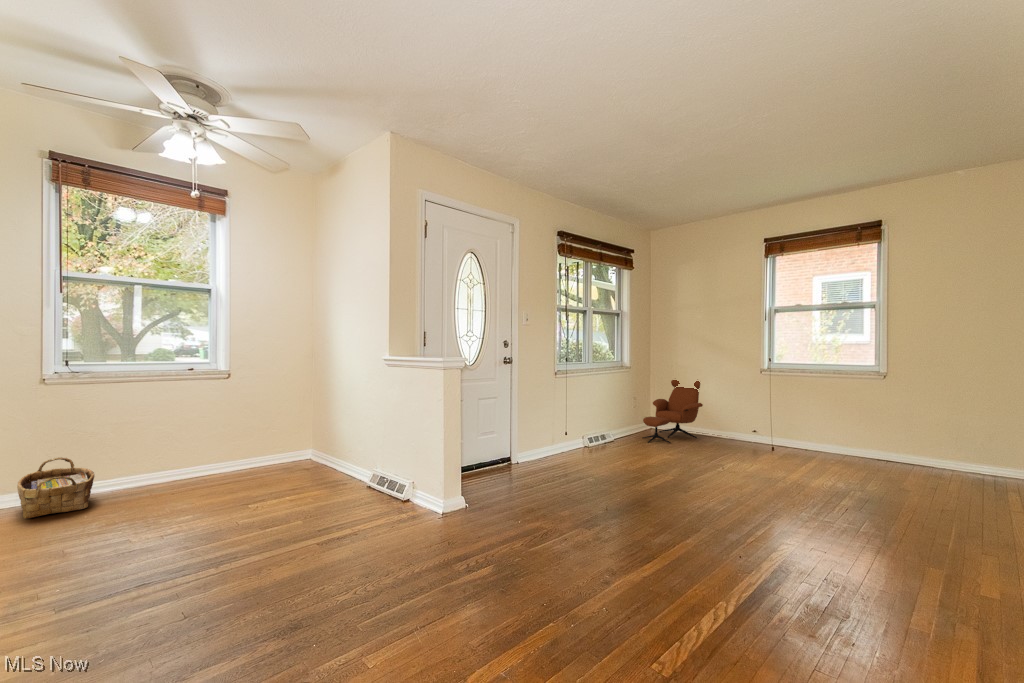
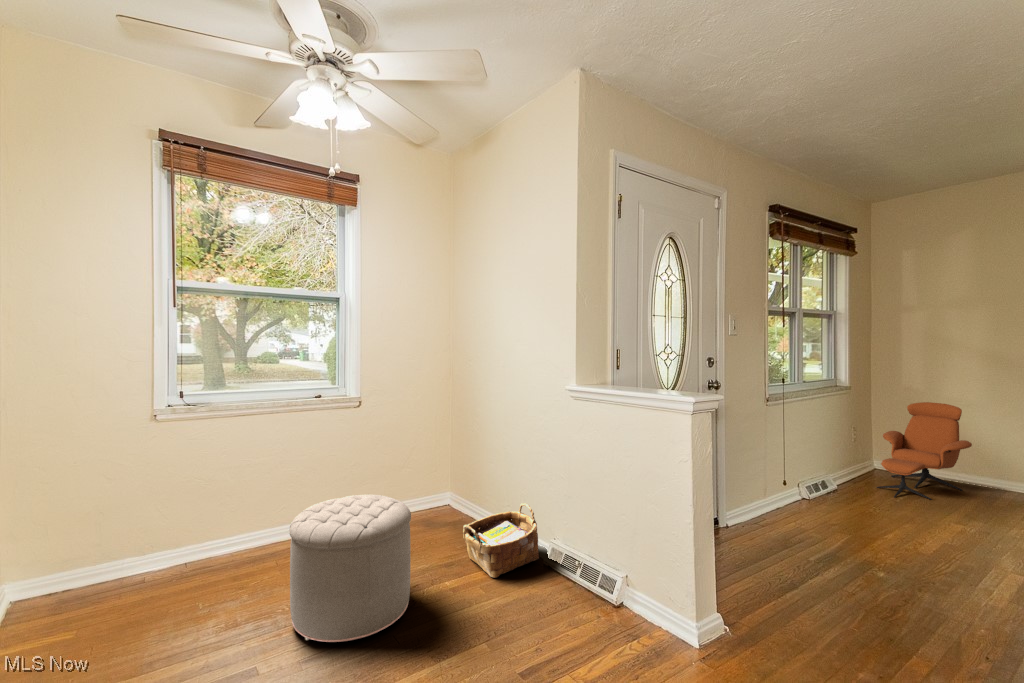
ottoman: none [154,433,254,527] -> present [290,494,411,642]
woven basket: present [17,457,94,519] -> present [463,503,539,578]

